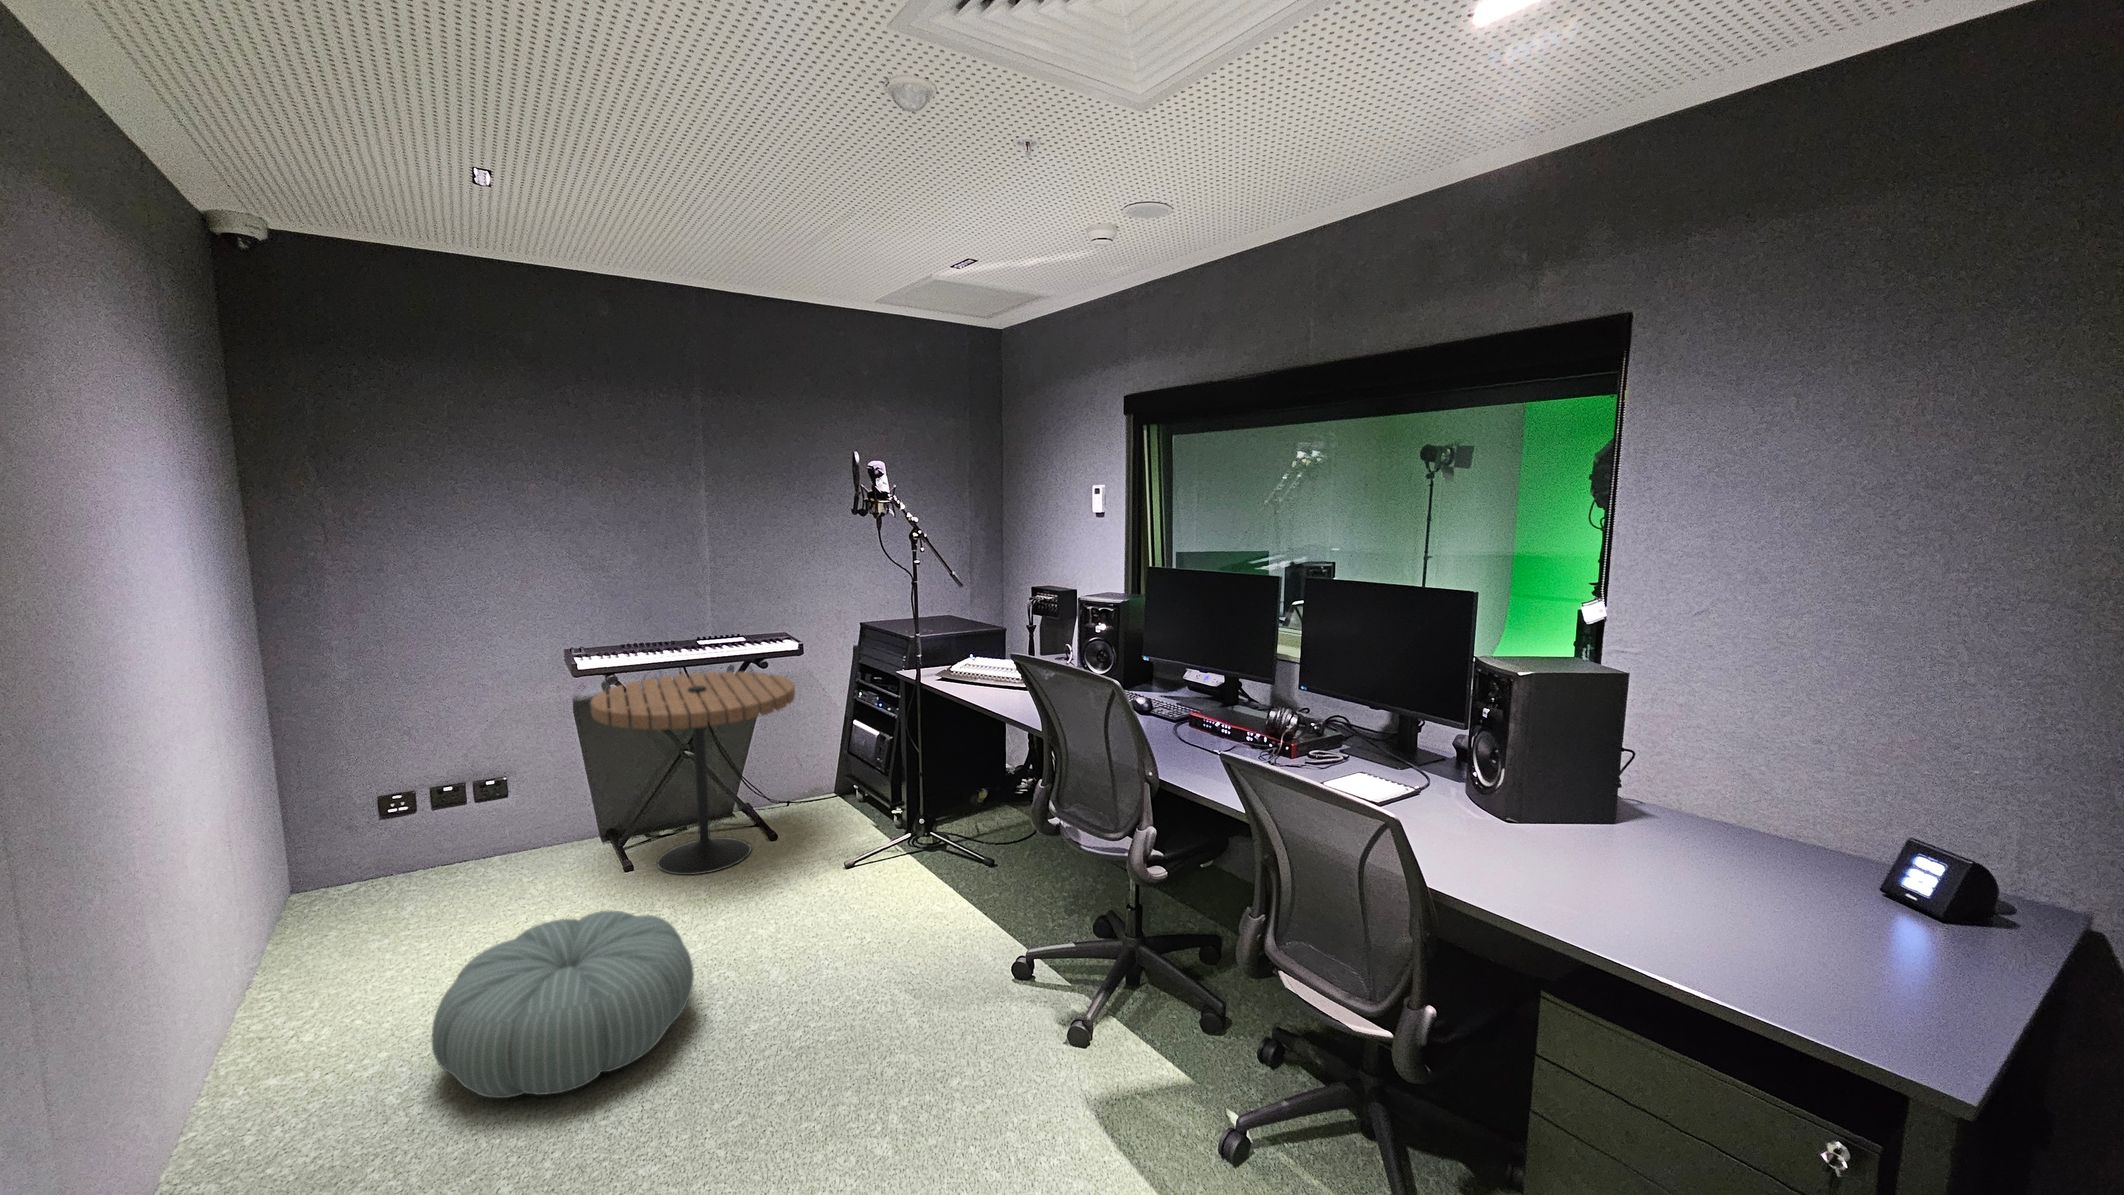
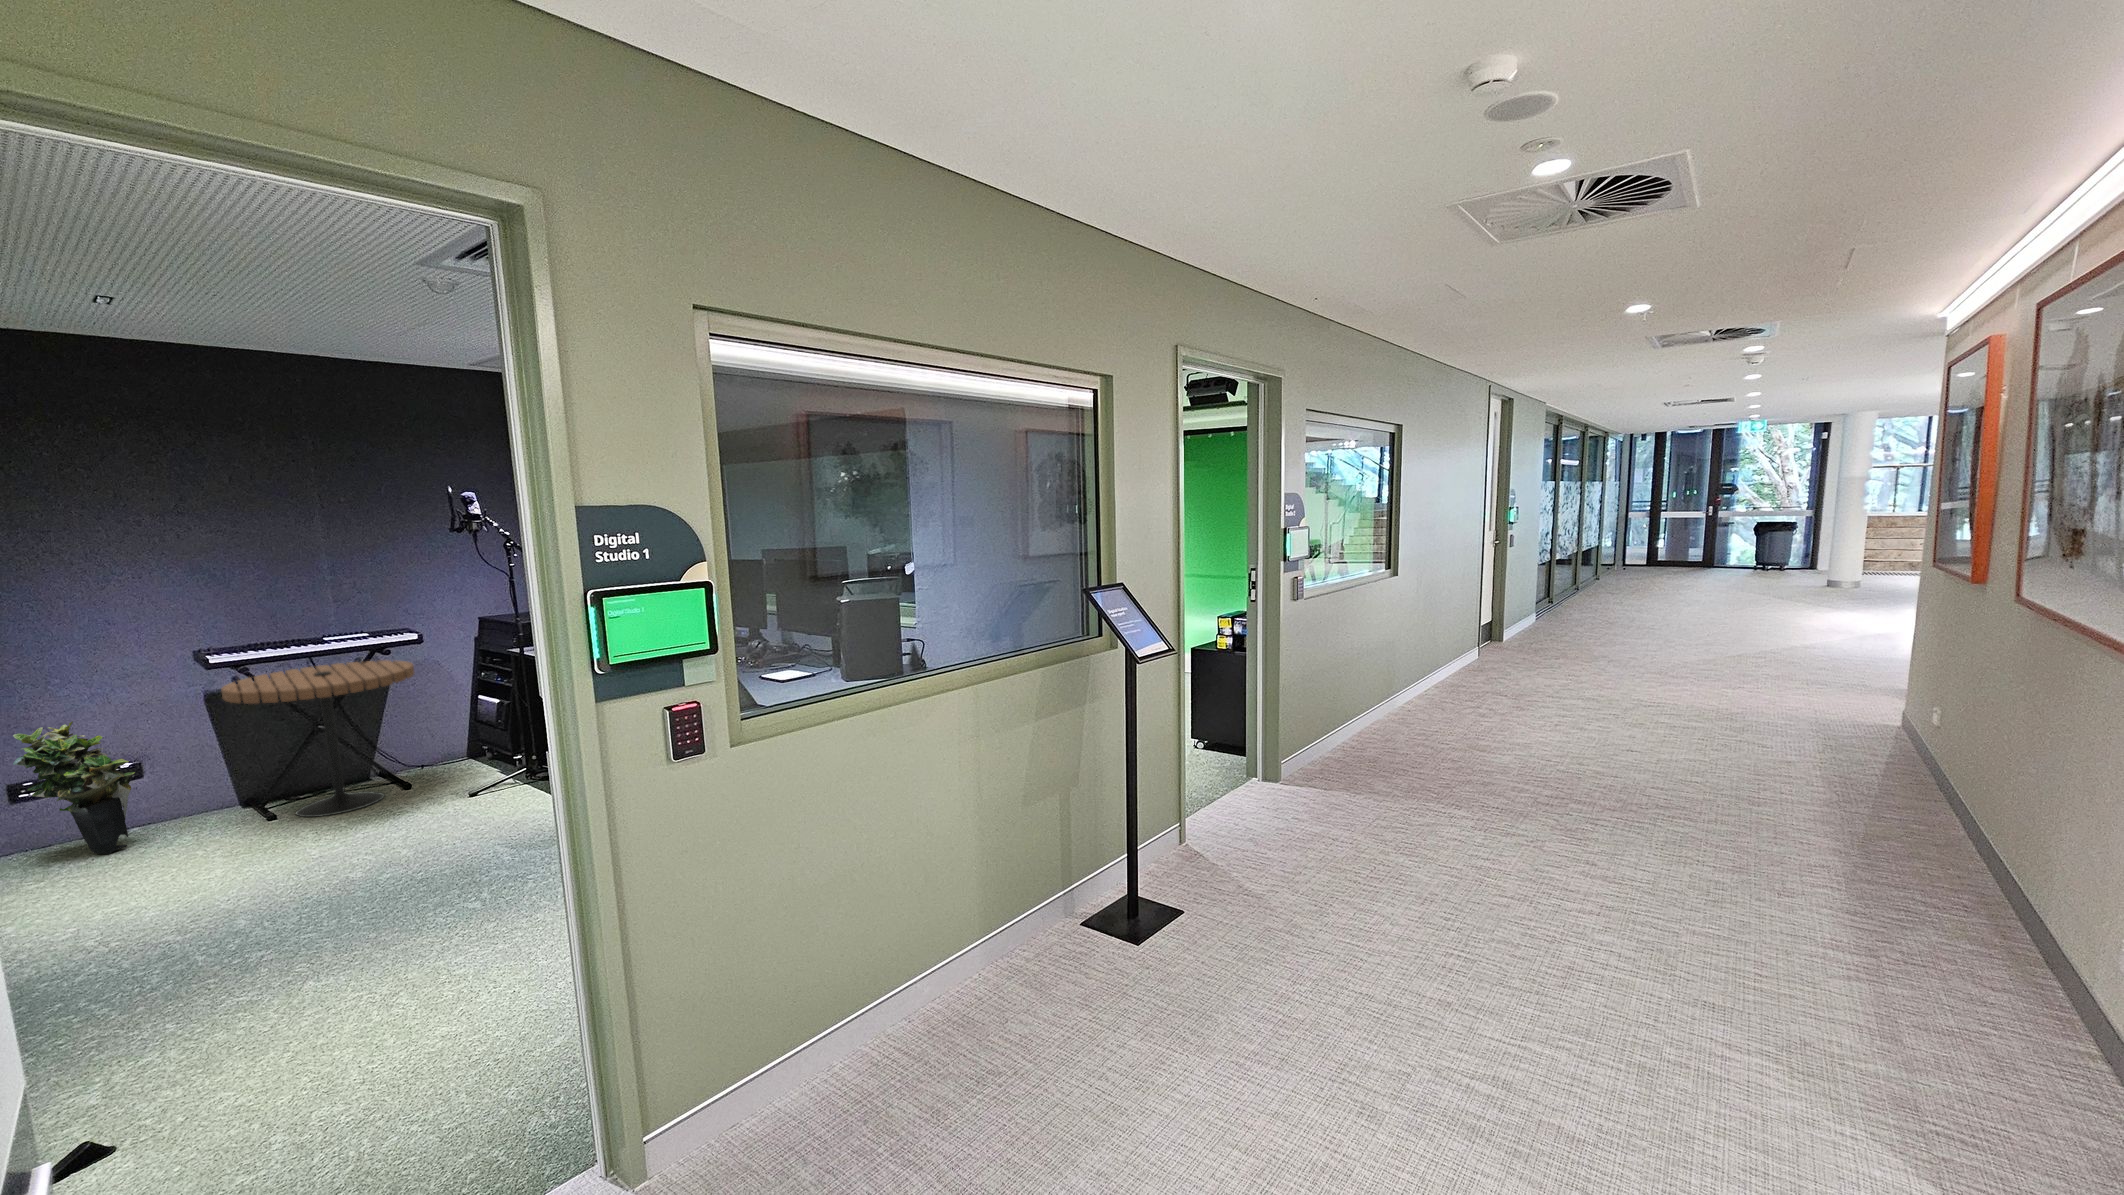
potted plant: none [374,728,497,900] -> present [13,722,135,854]
pouf: present [431,911,694,1098] -> none [115,819,327,927]

